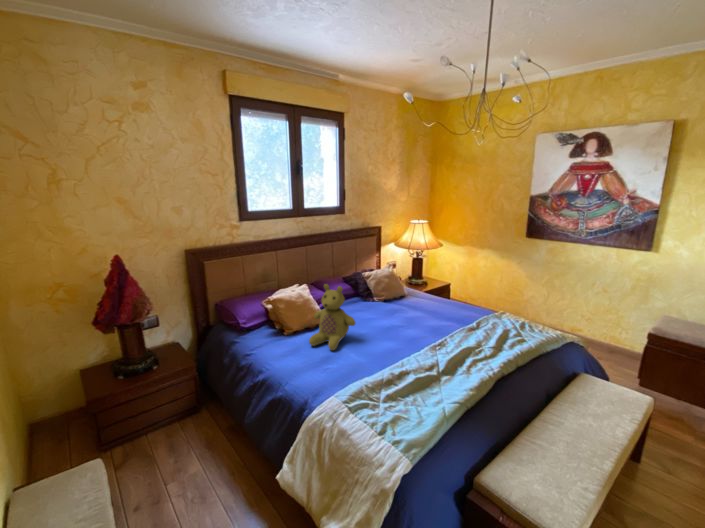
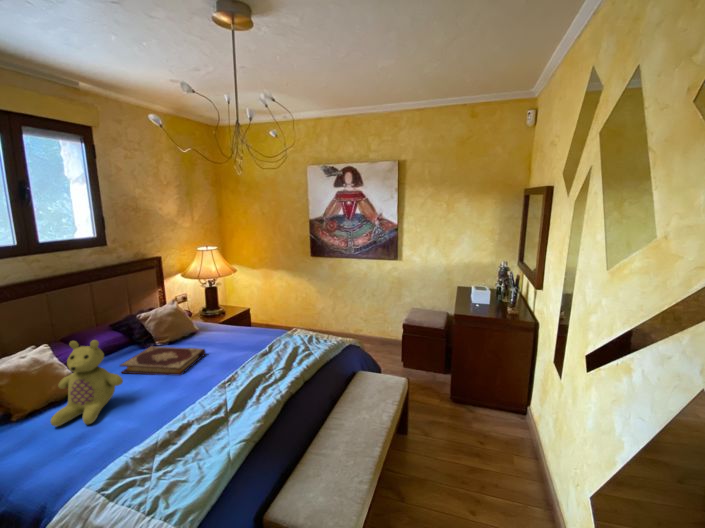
book: none [350,301,416,331] -> present [120,346,206,375]

